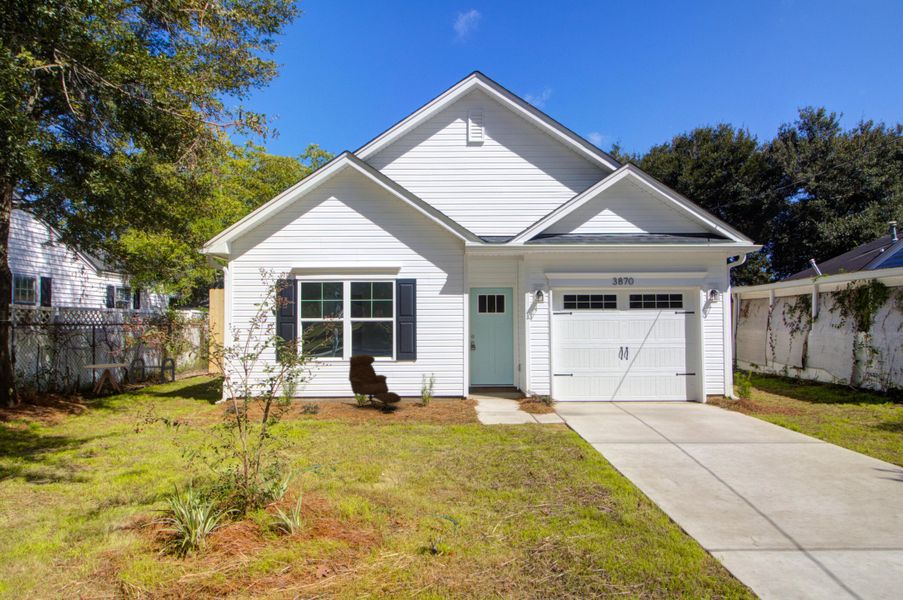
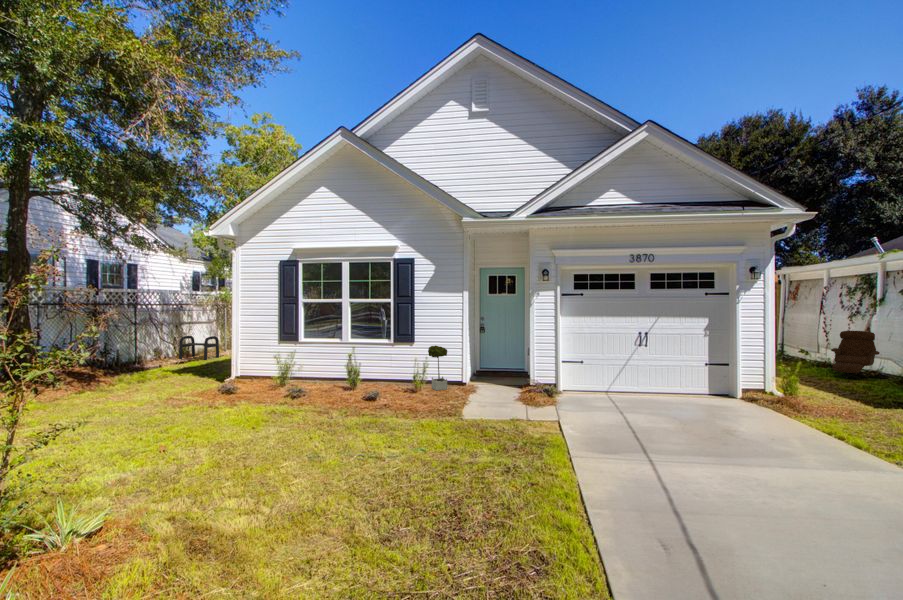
lounge chair: present [349,355,401,411] -> present [831,331,880,379]
potted tree: none [431,362,450,405] -> present [428,346,447,390]
round table: present [84,364,129,394] -> none [128,341,171,368]

